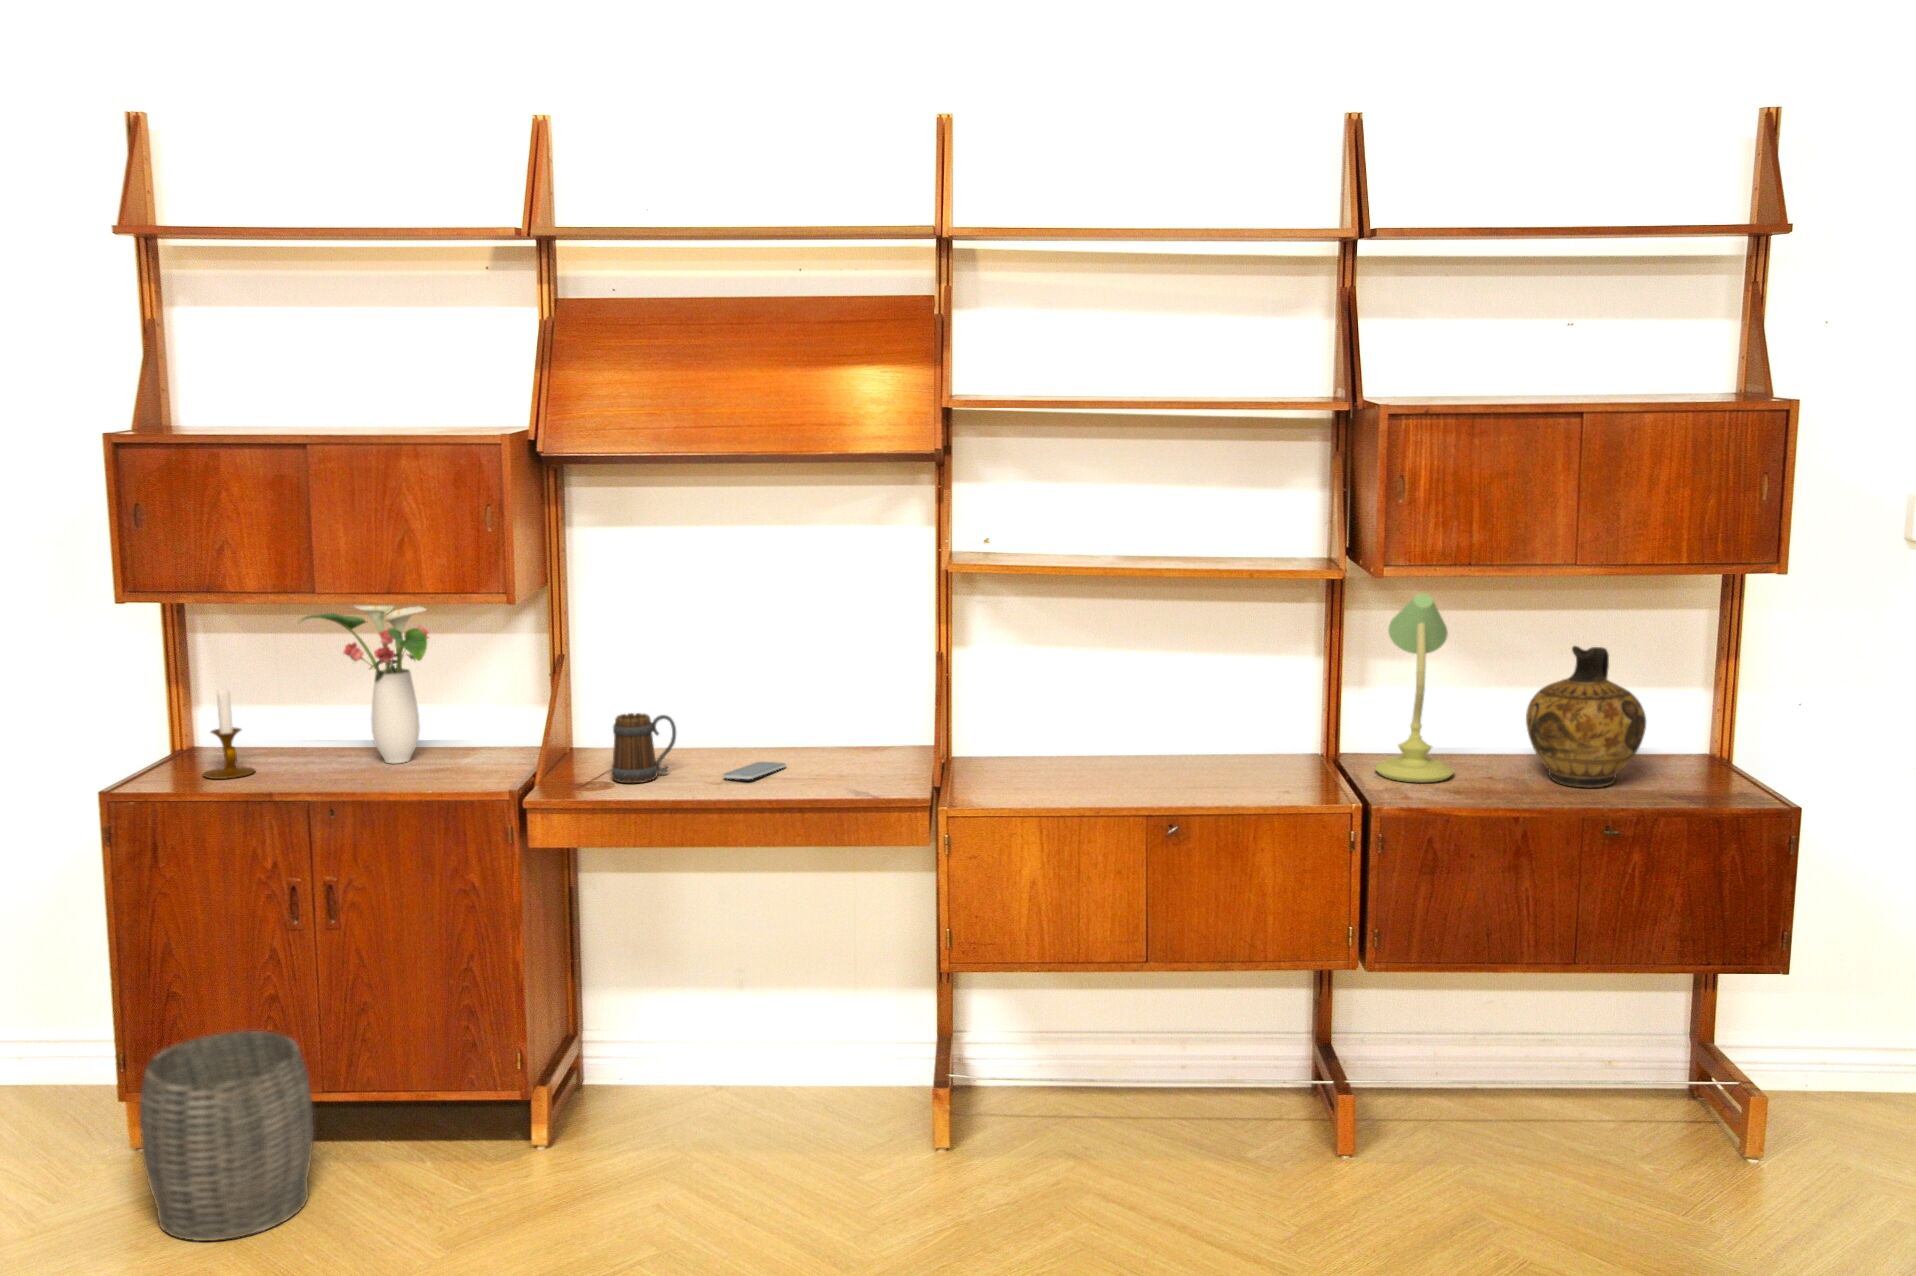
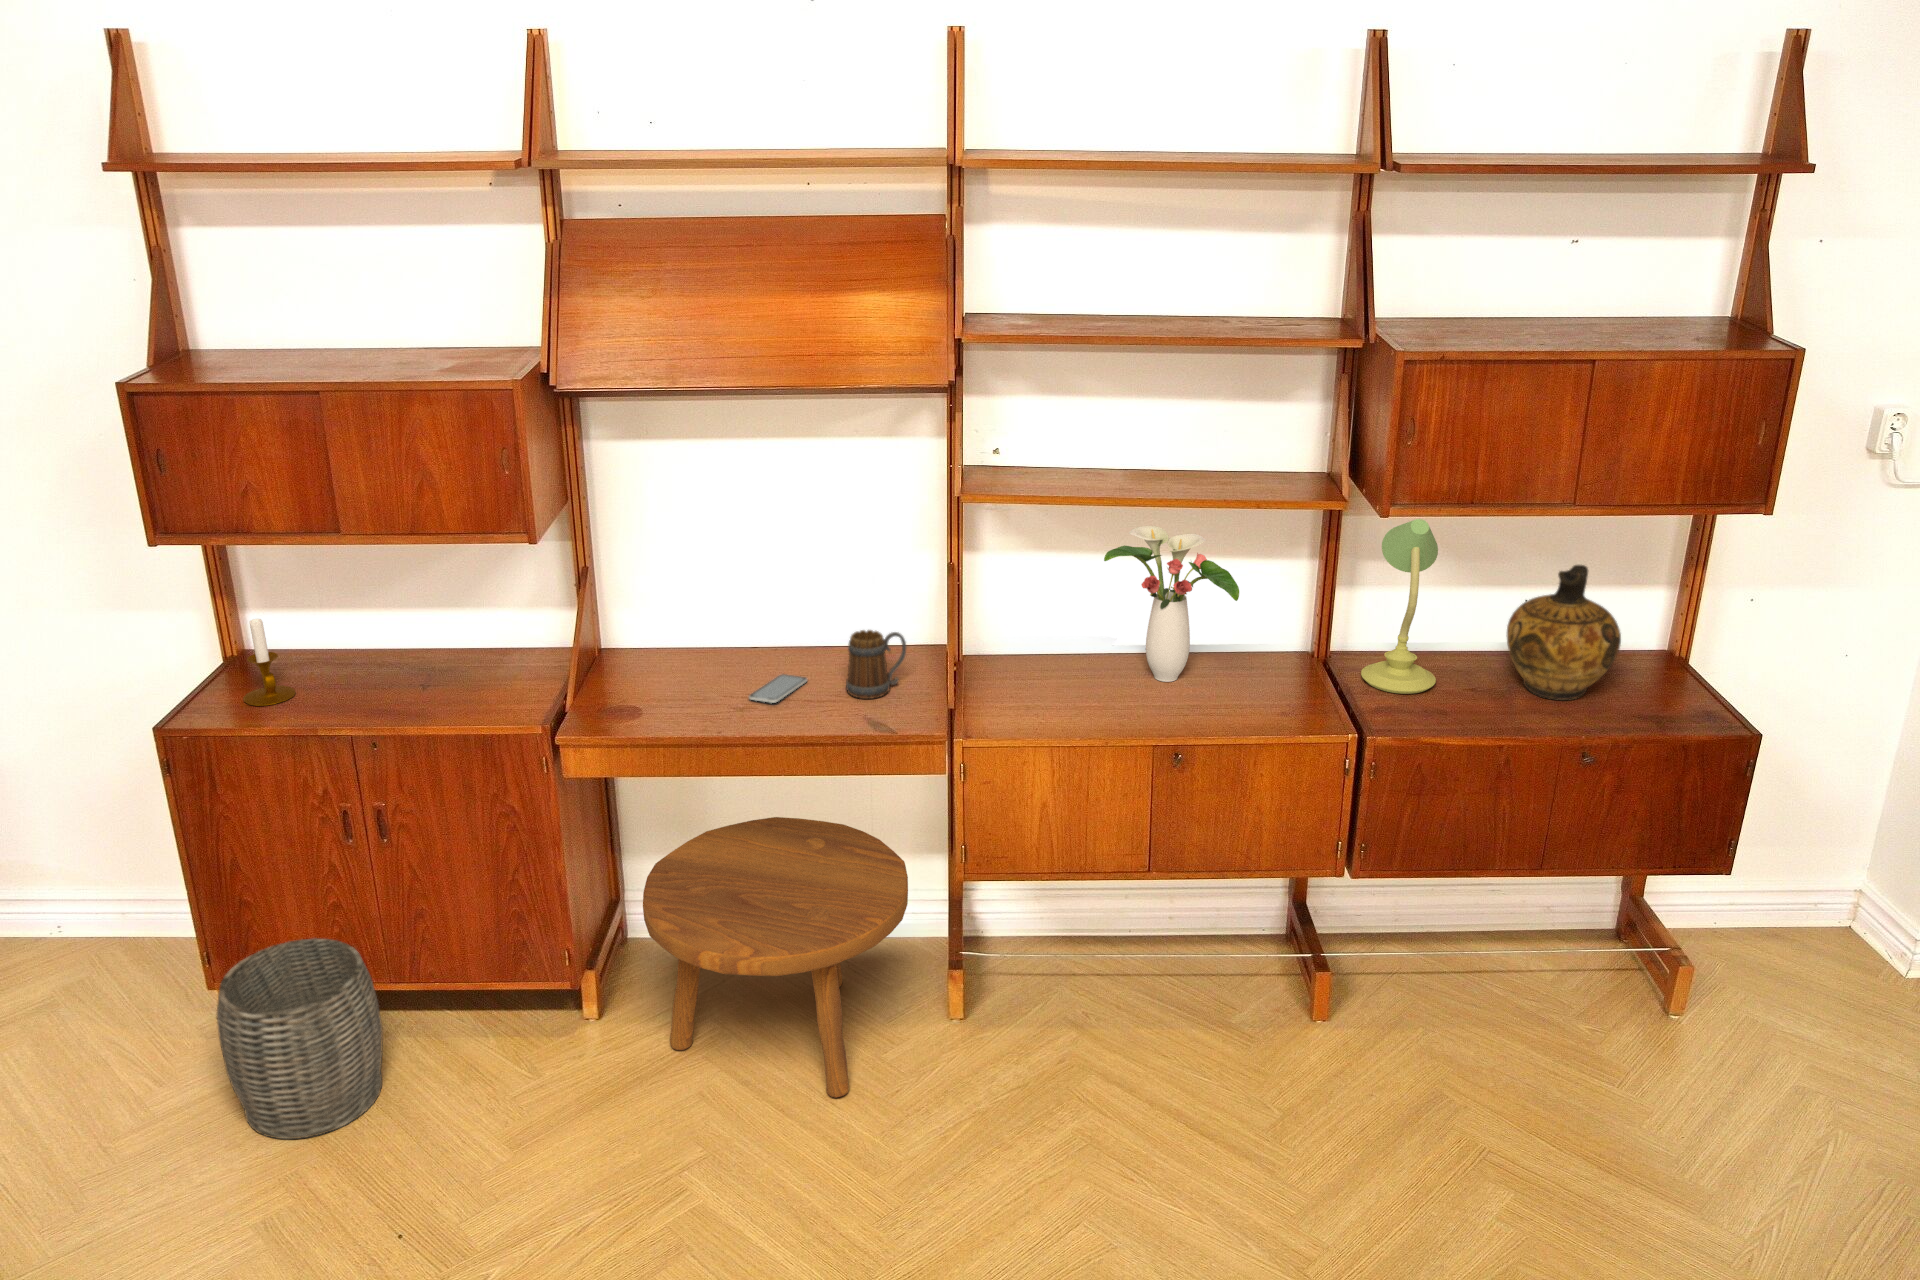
flower arrangement: present [300,605,428,763] -> present [1104,526,1239,682]
mug: present [611,713,676,783] -> present [846,630,906,699]
footstool: none [601,928,887,1215] -> present [643,817,908,1098]

